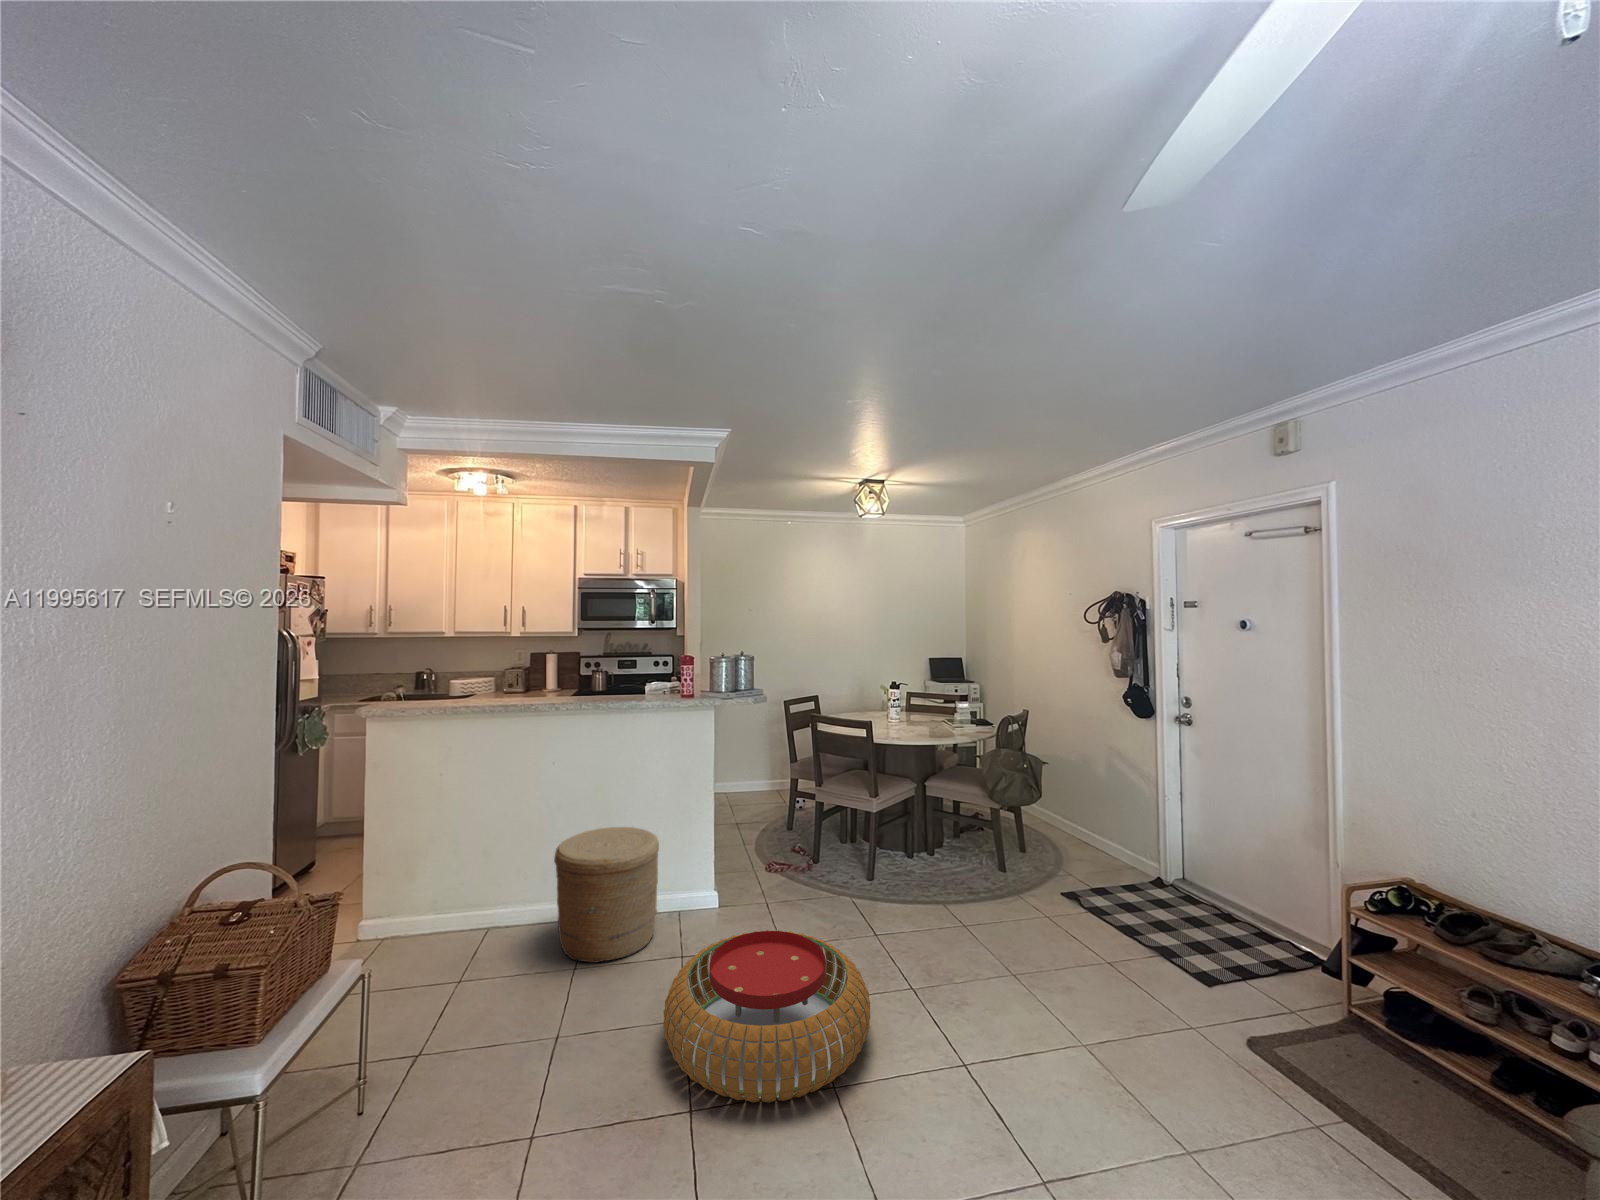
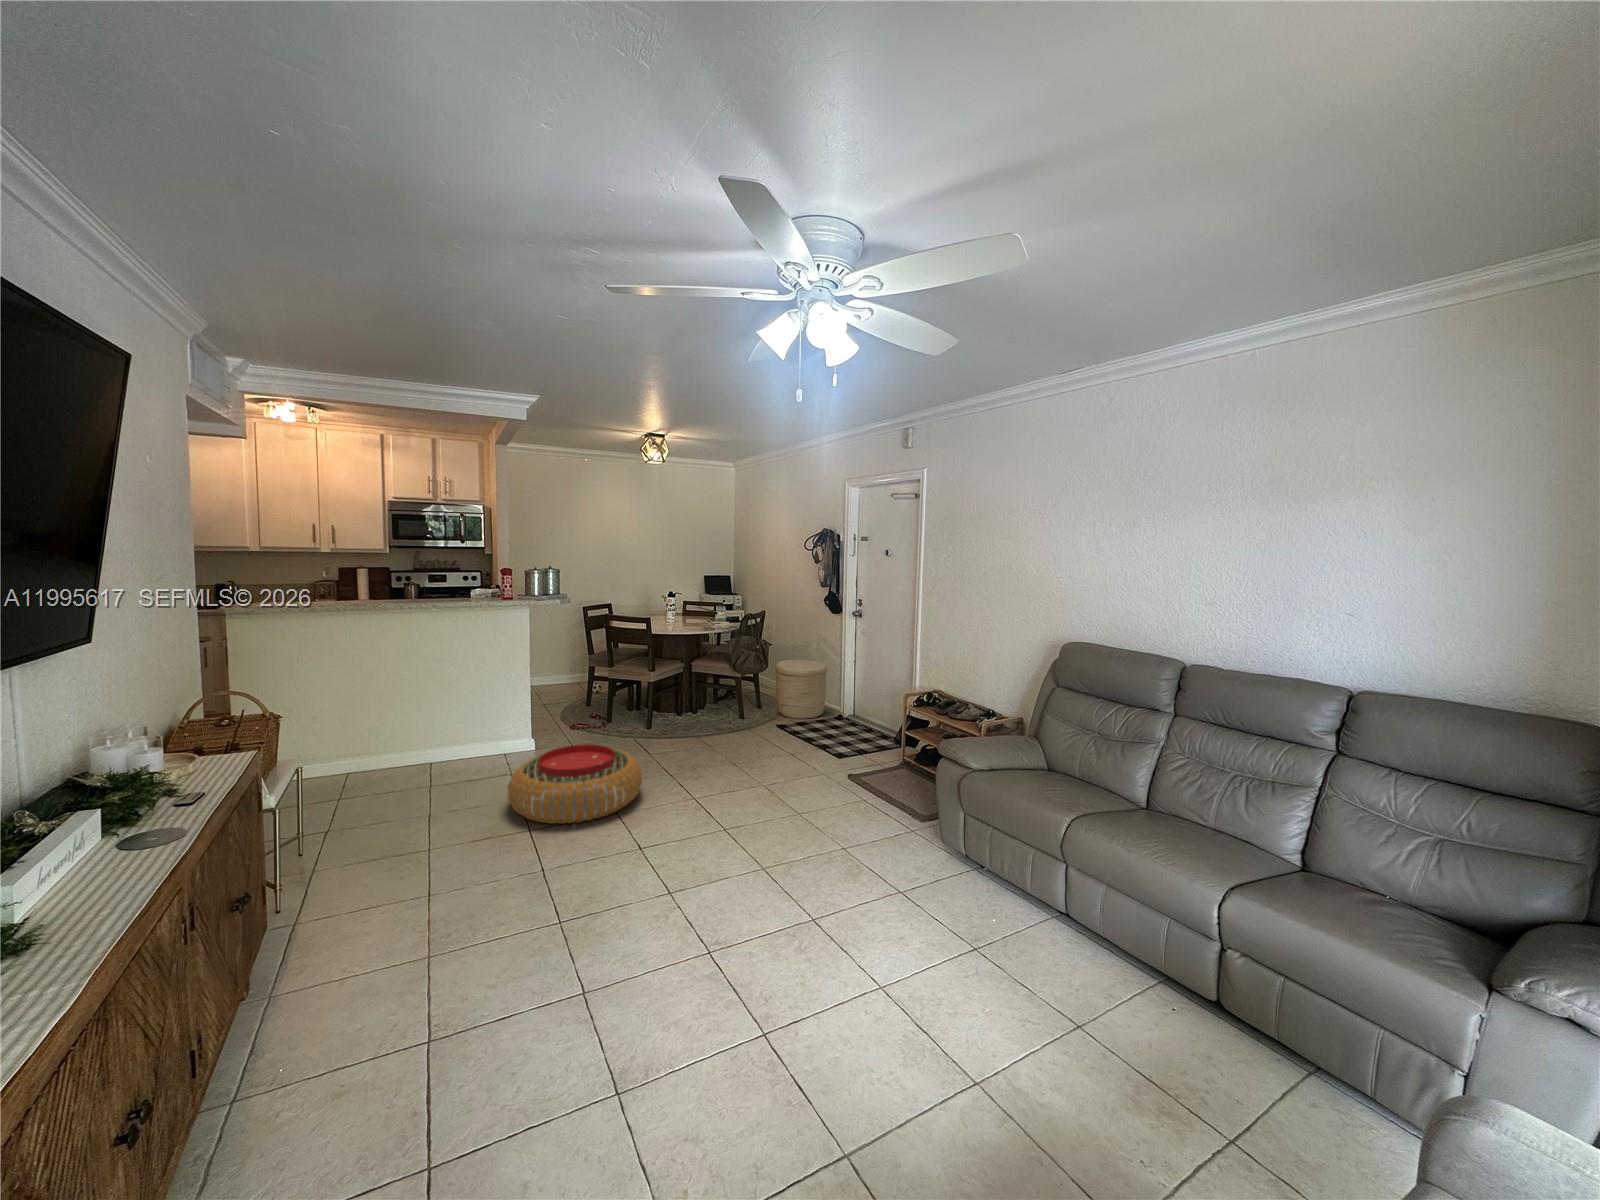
woven basket: present [554,827,659,963] -> present [775,660,827,719]

